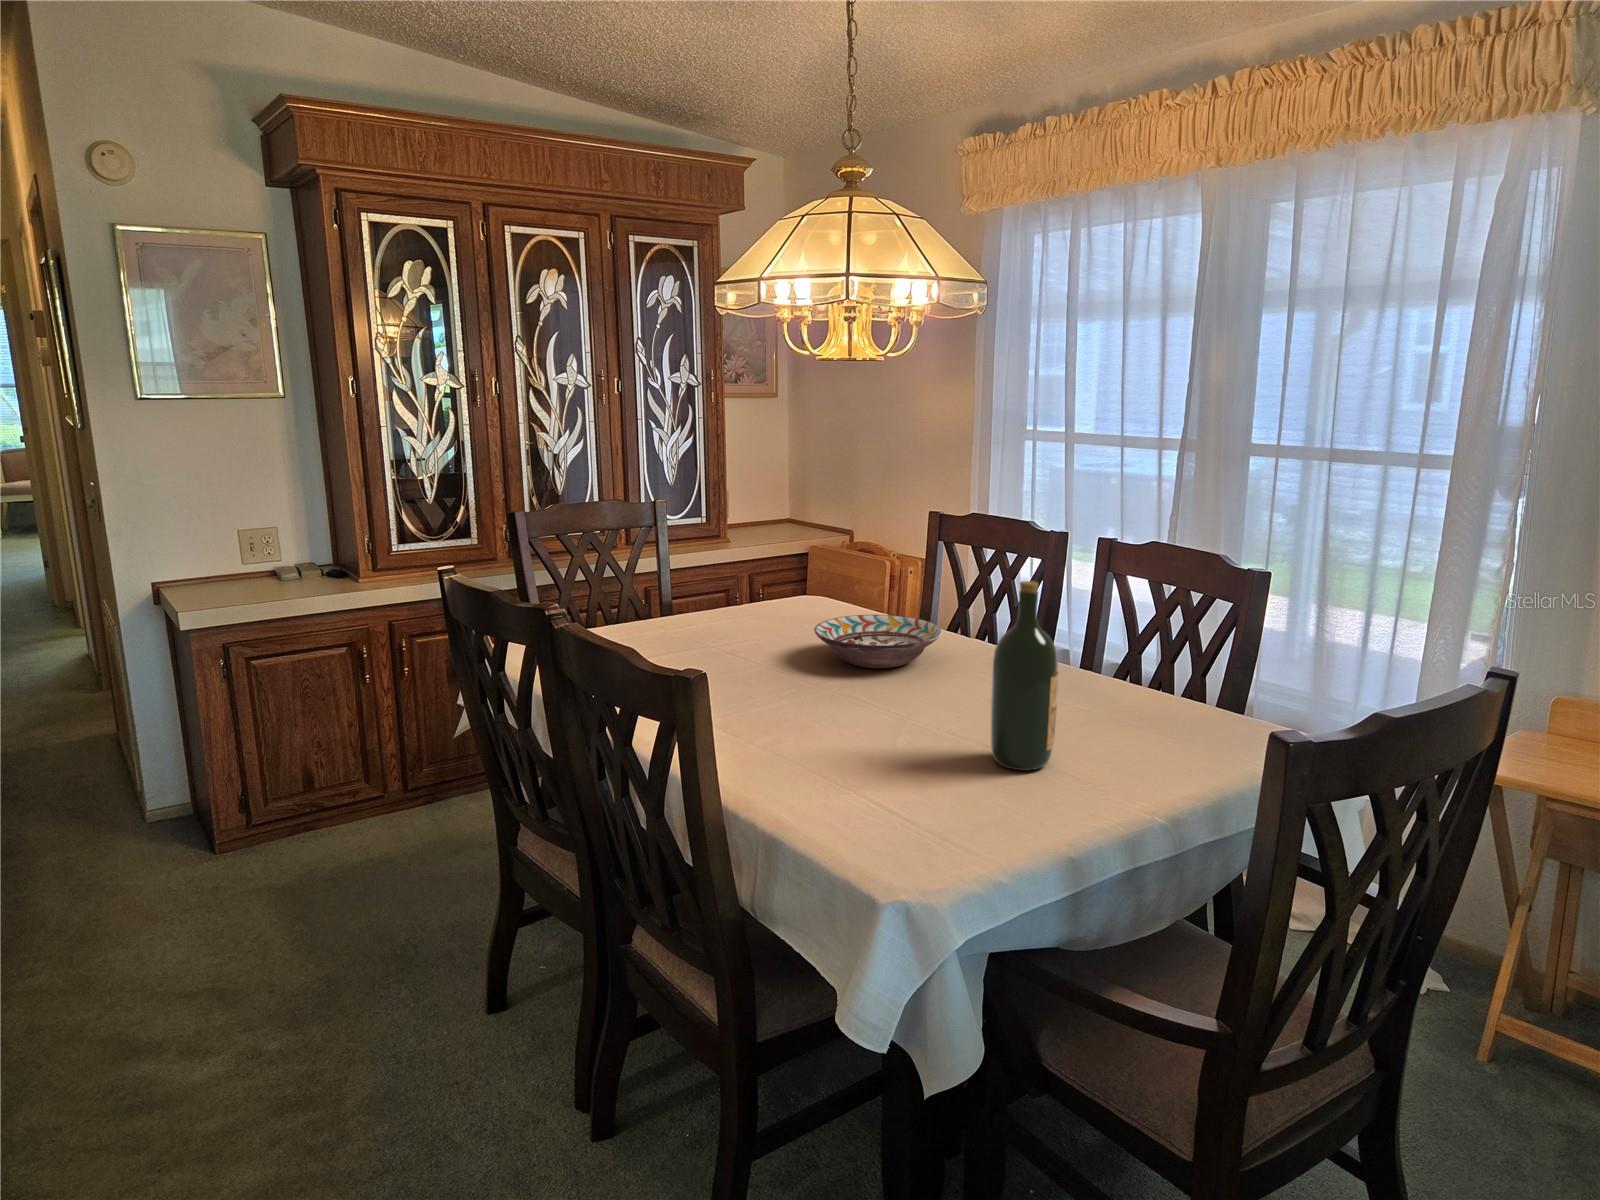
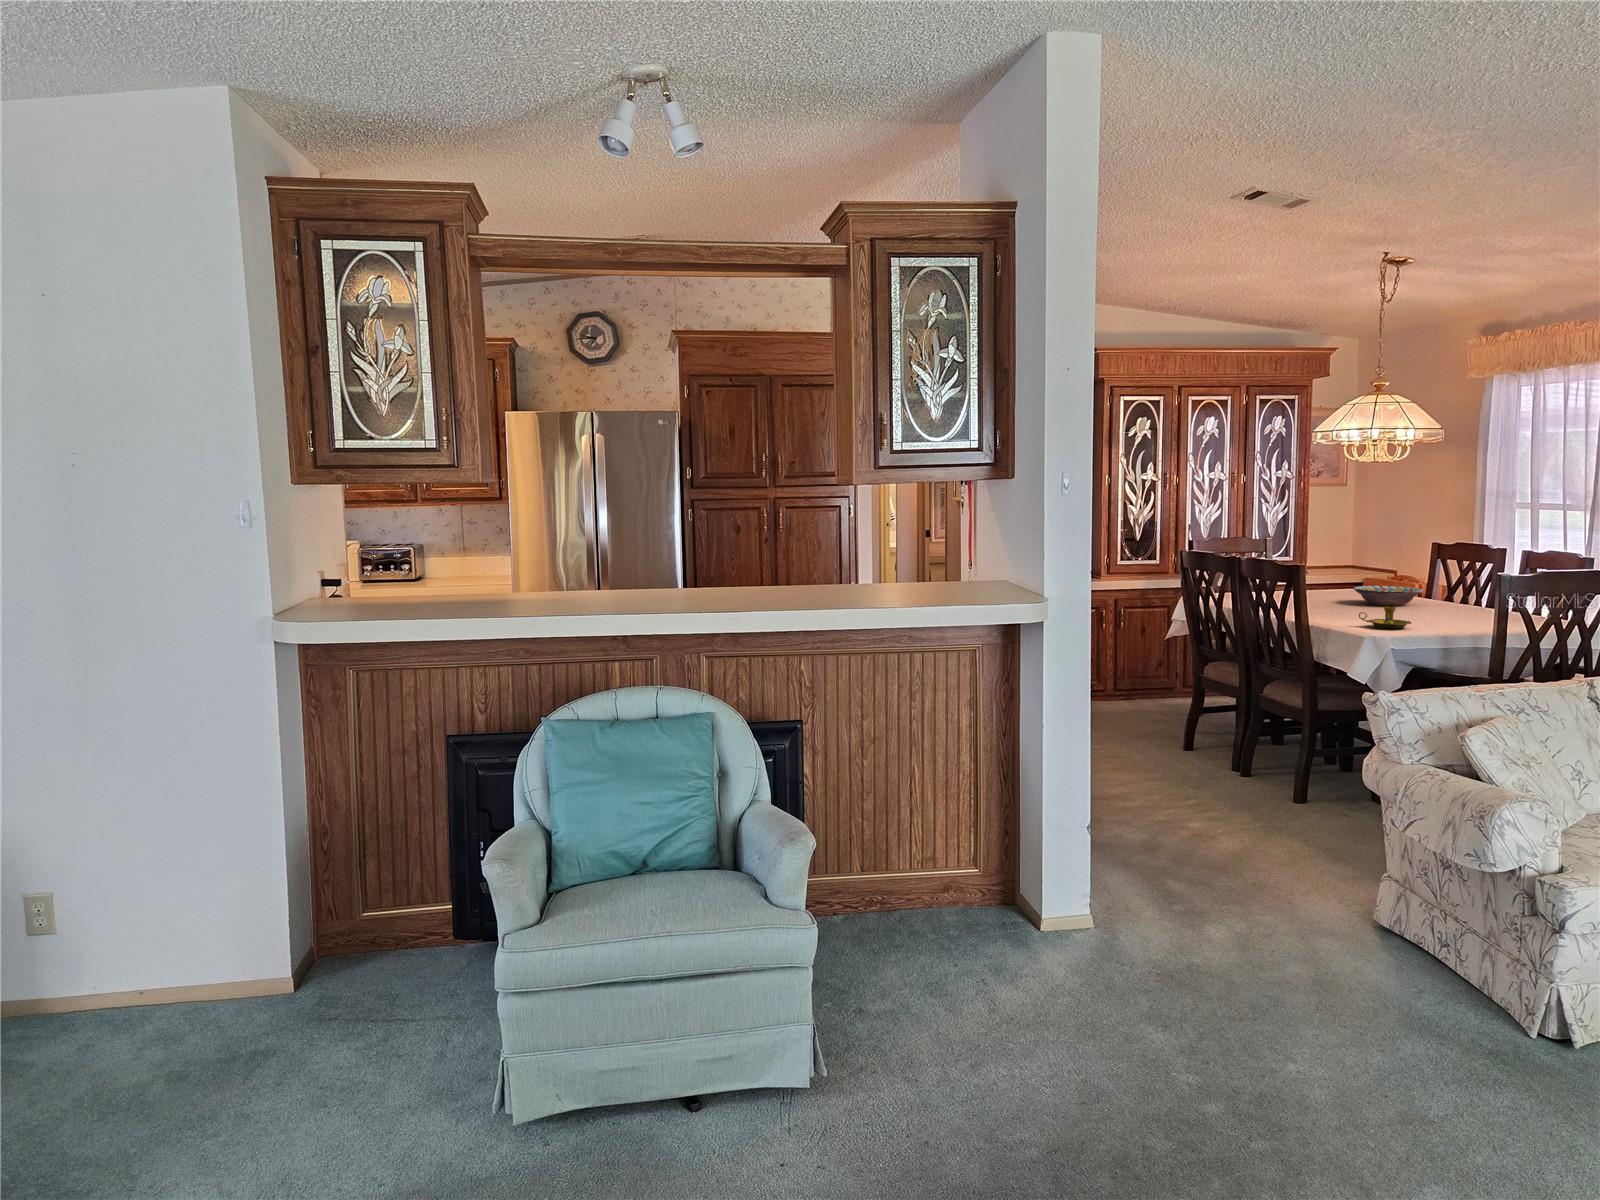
wine bottle: present [991,581,1058,770] -> none [1426,547,1457,623]
candlestick: none [855,769,988,841] -> present [1359,607,1412,629]

